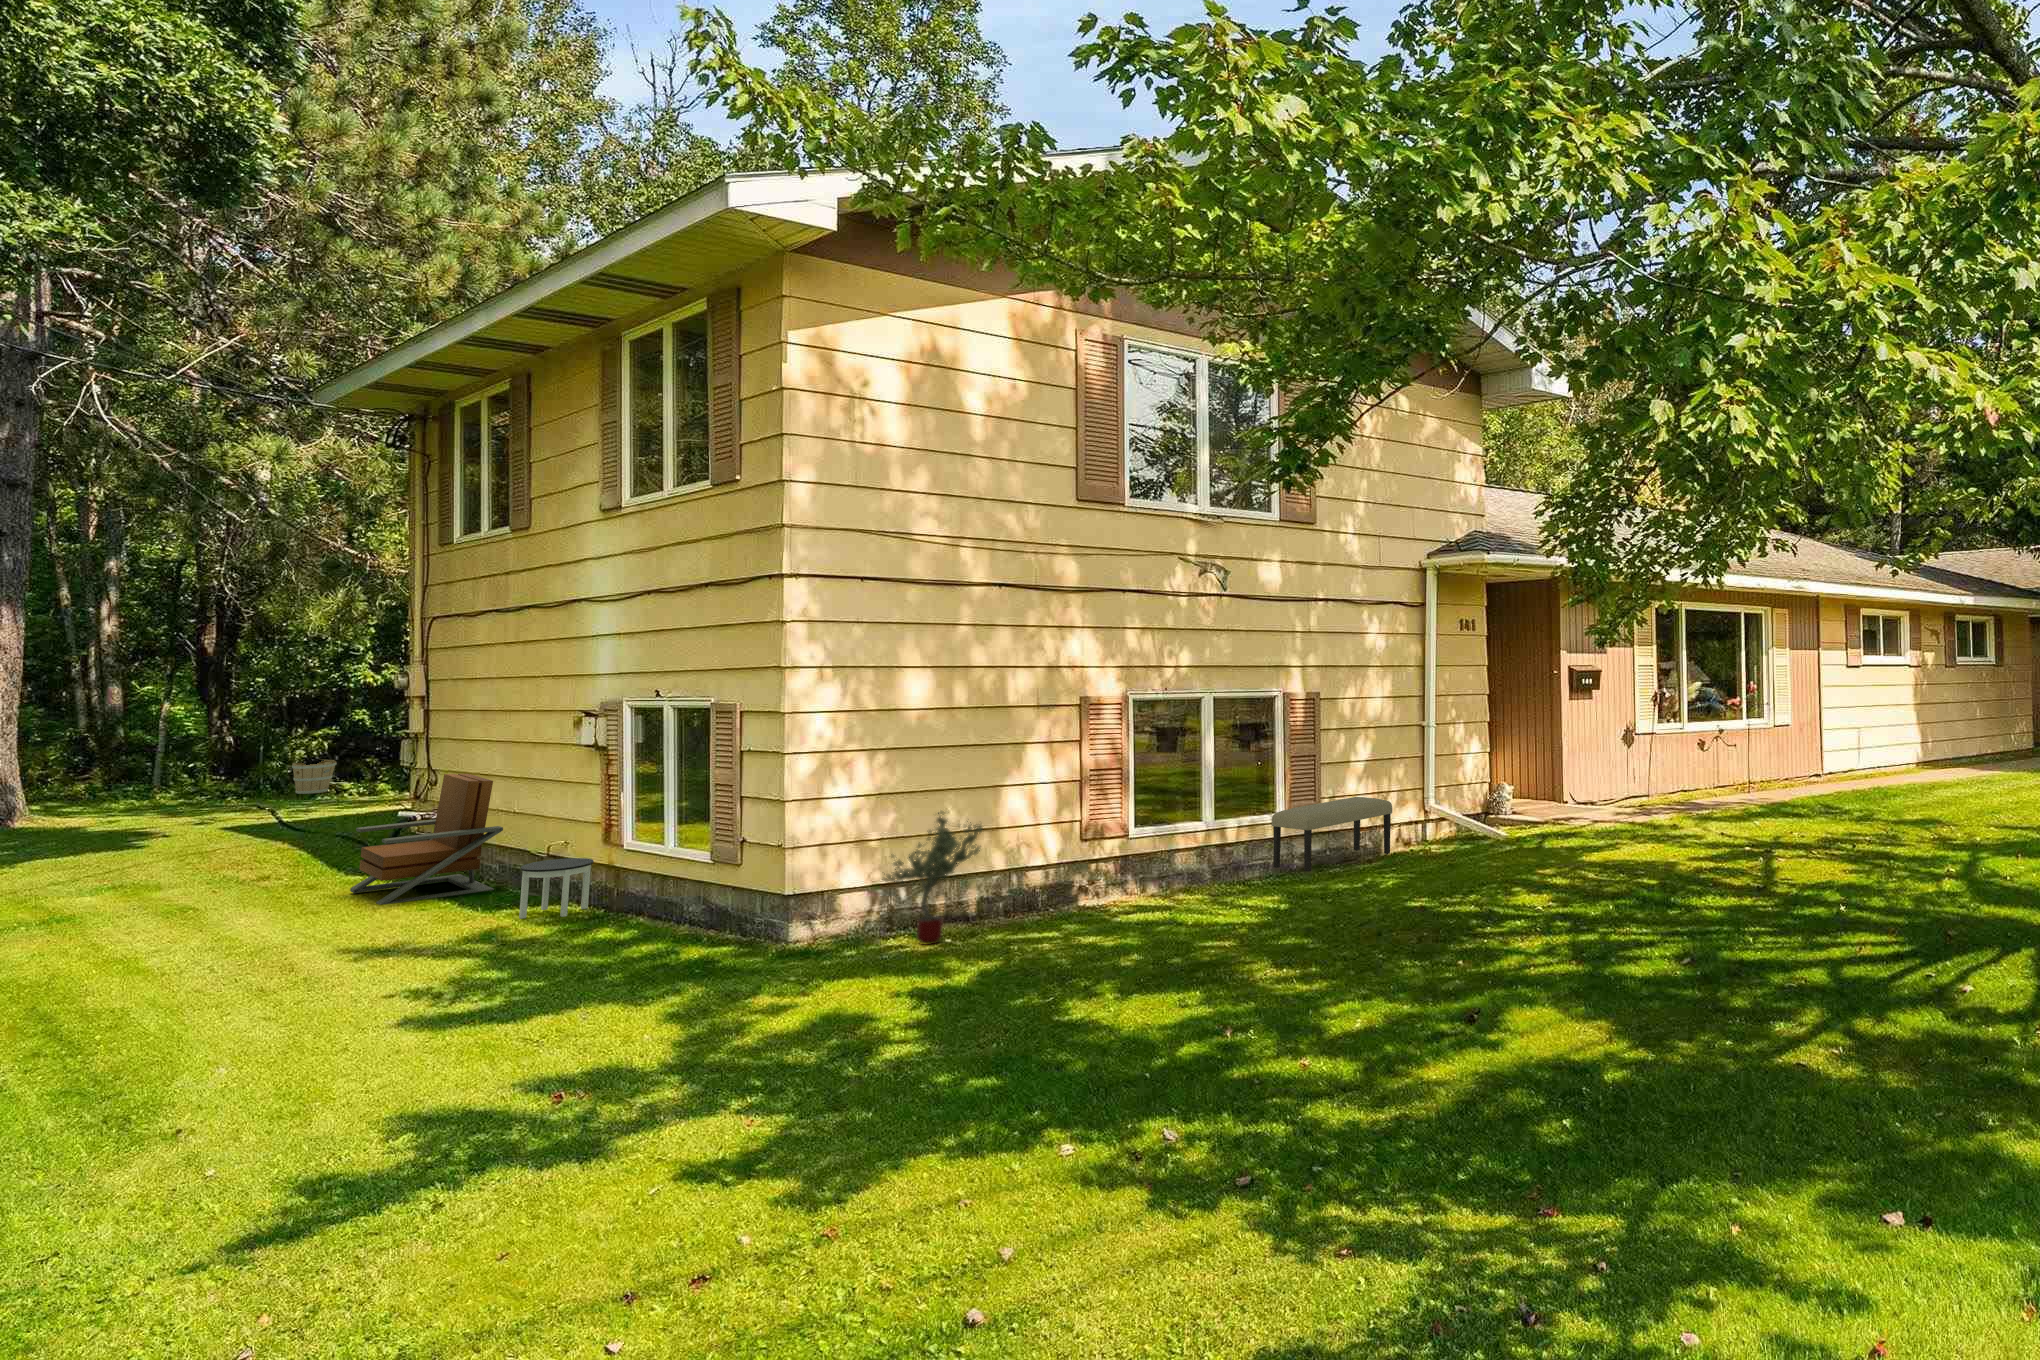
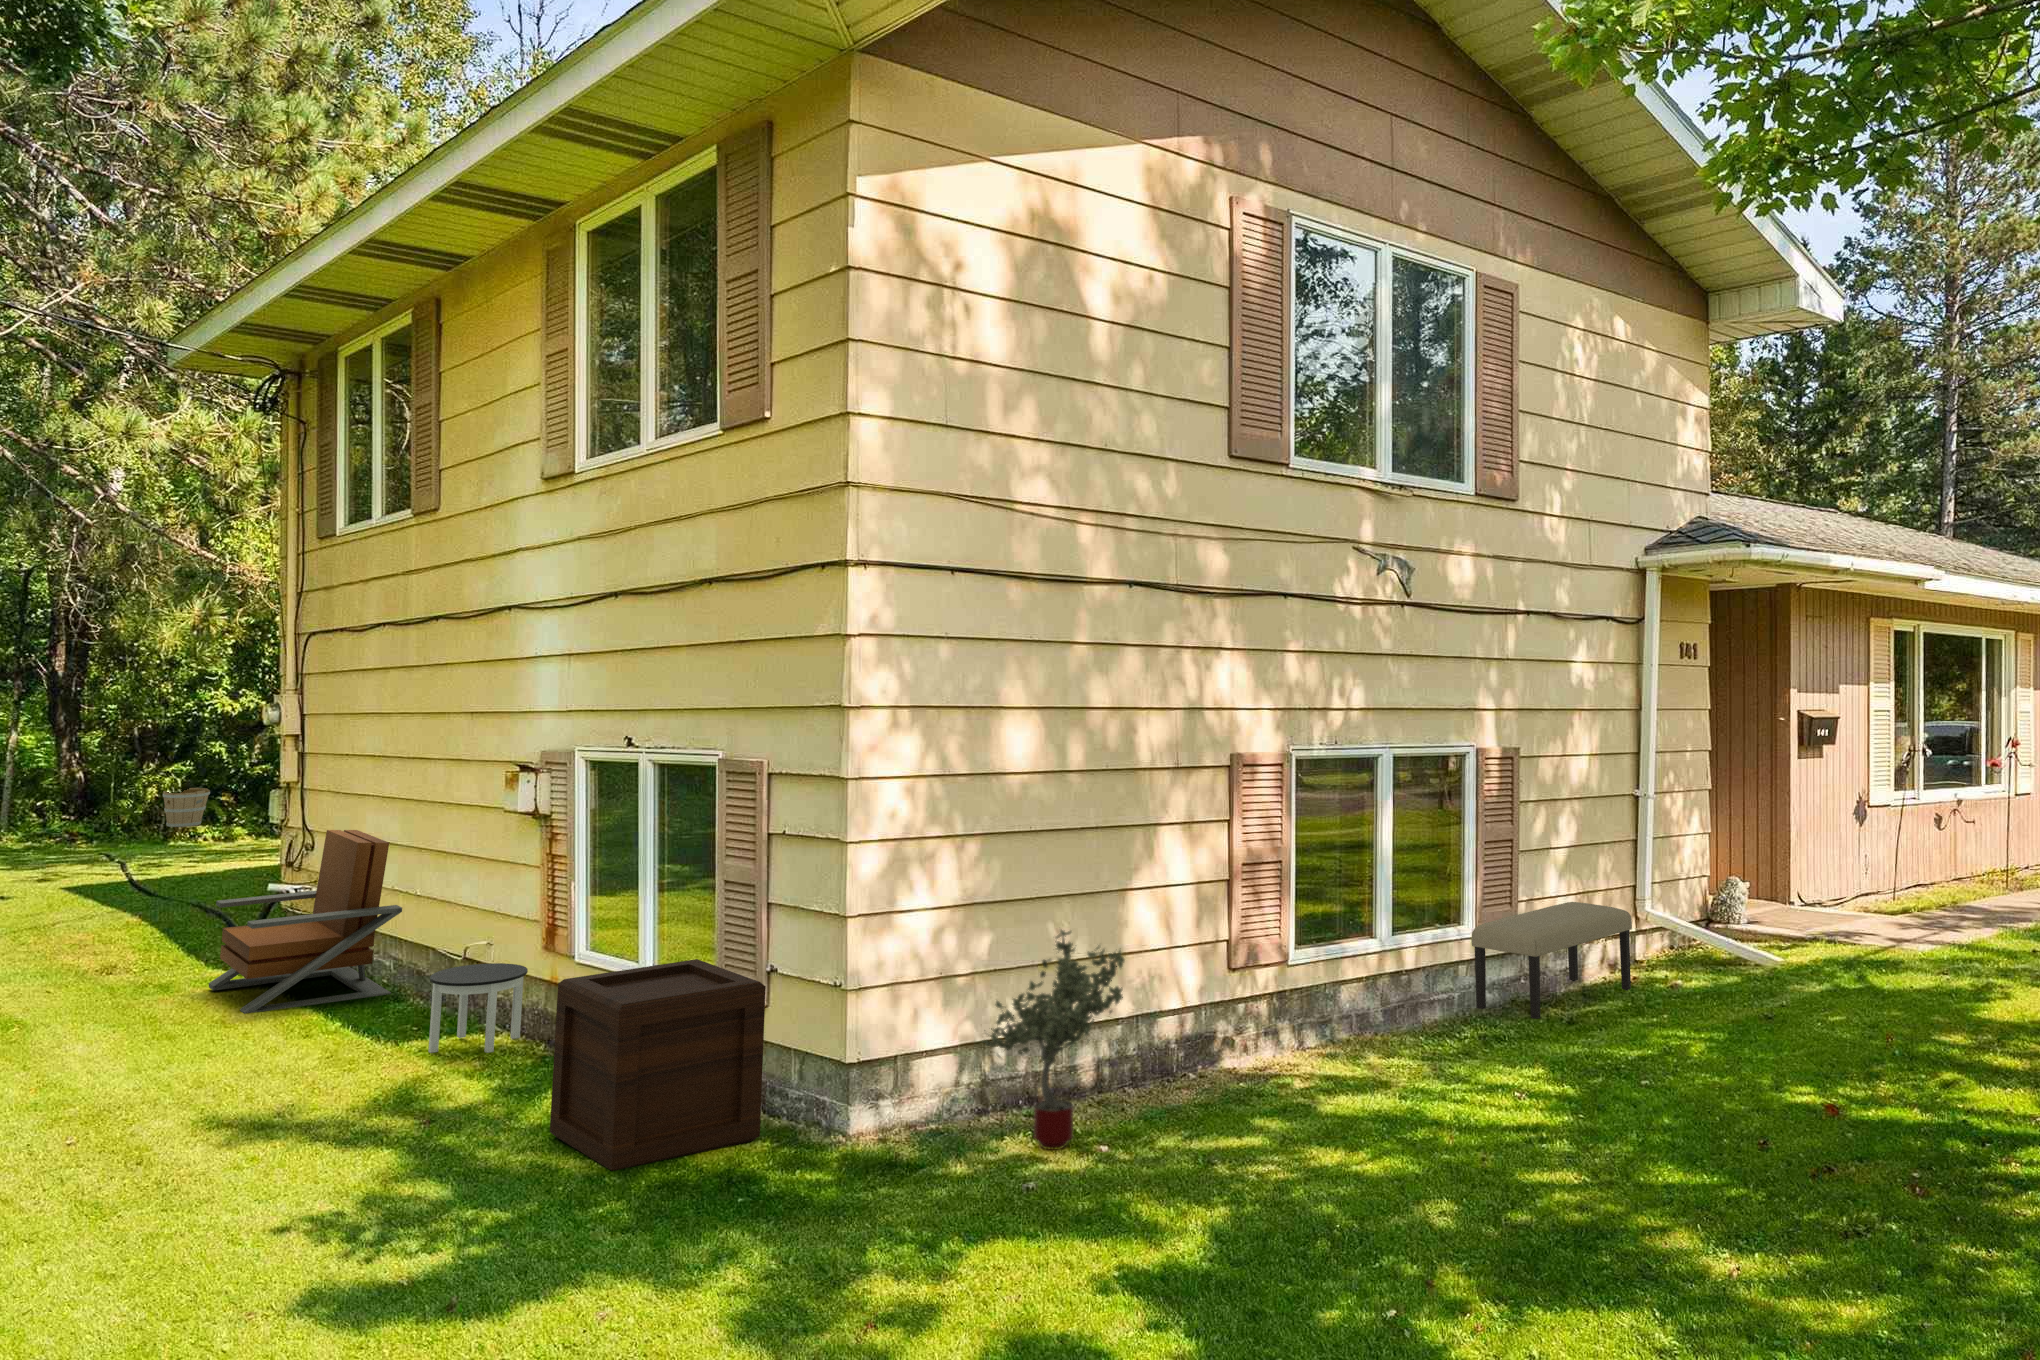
wooden crate: none [597,839,743,966] -> present [550,959,766,1171]

